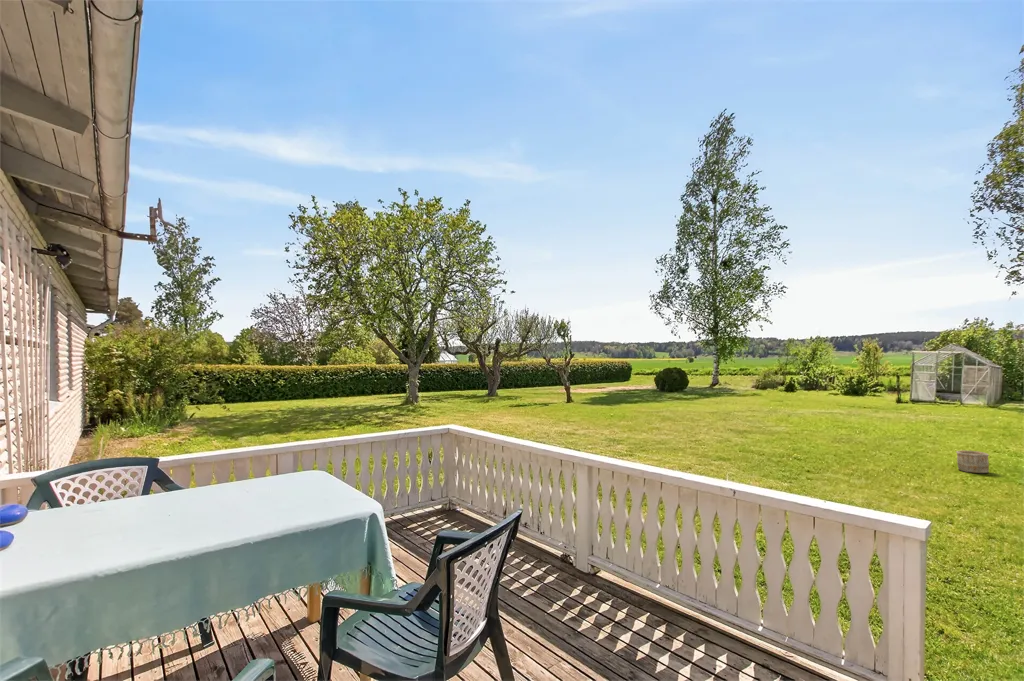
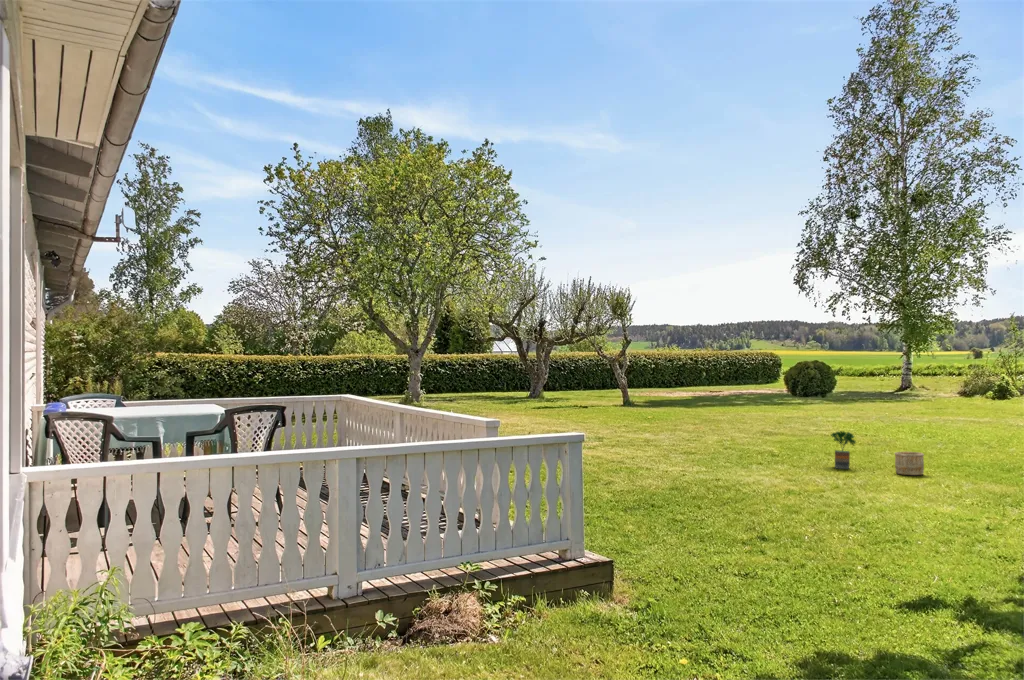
potted tree: none [884,432,916,467] -> present [831,431,856,469]

